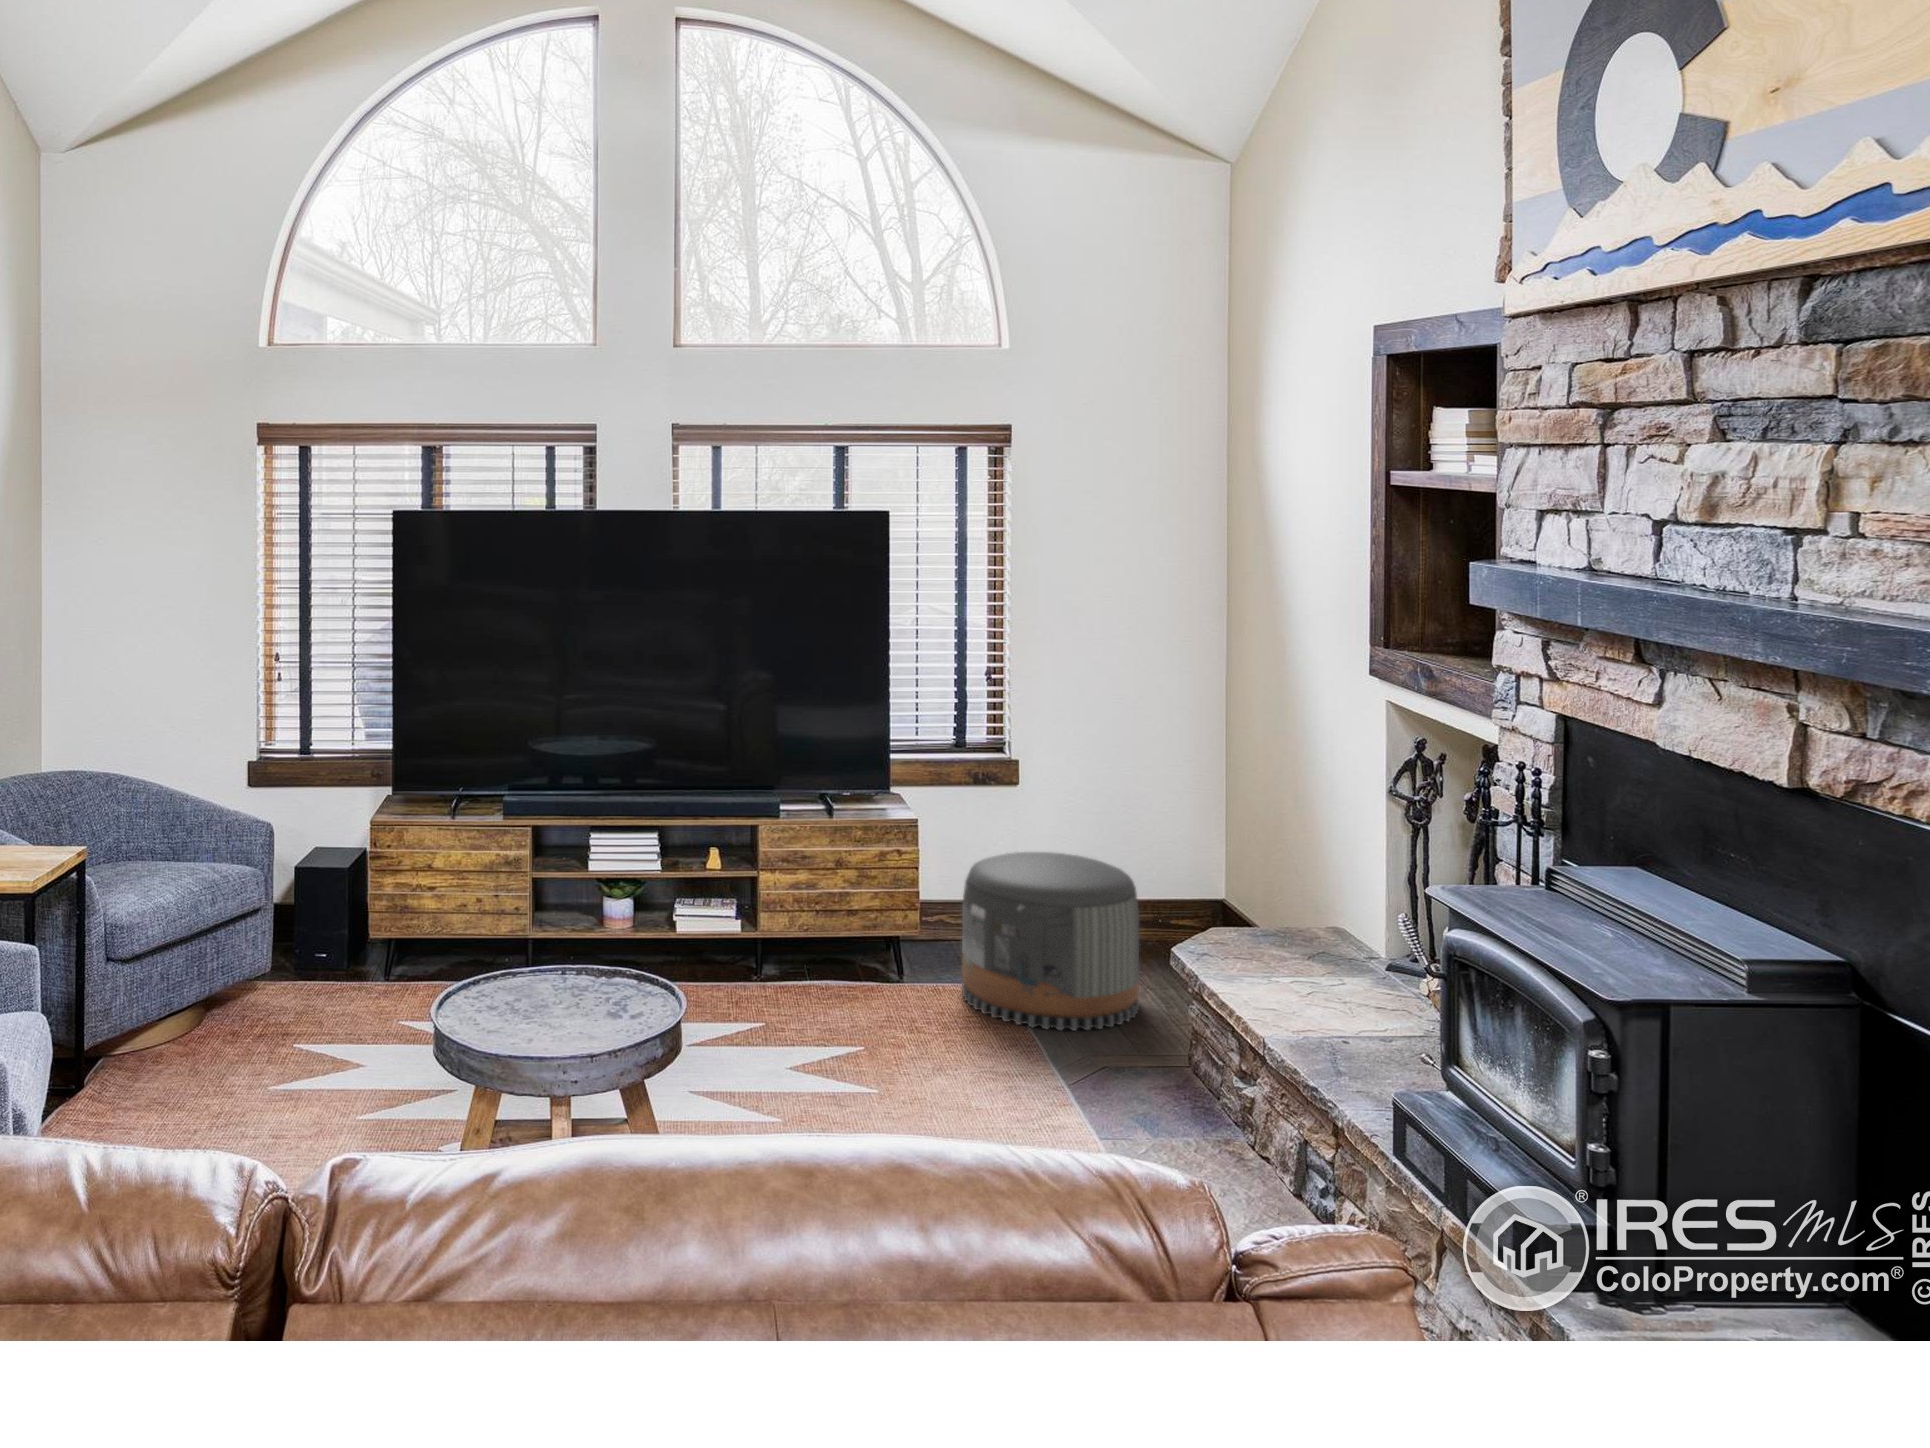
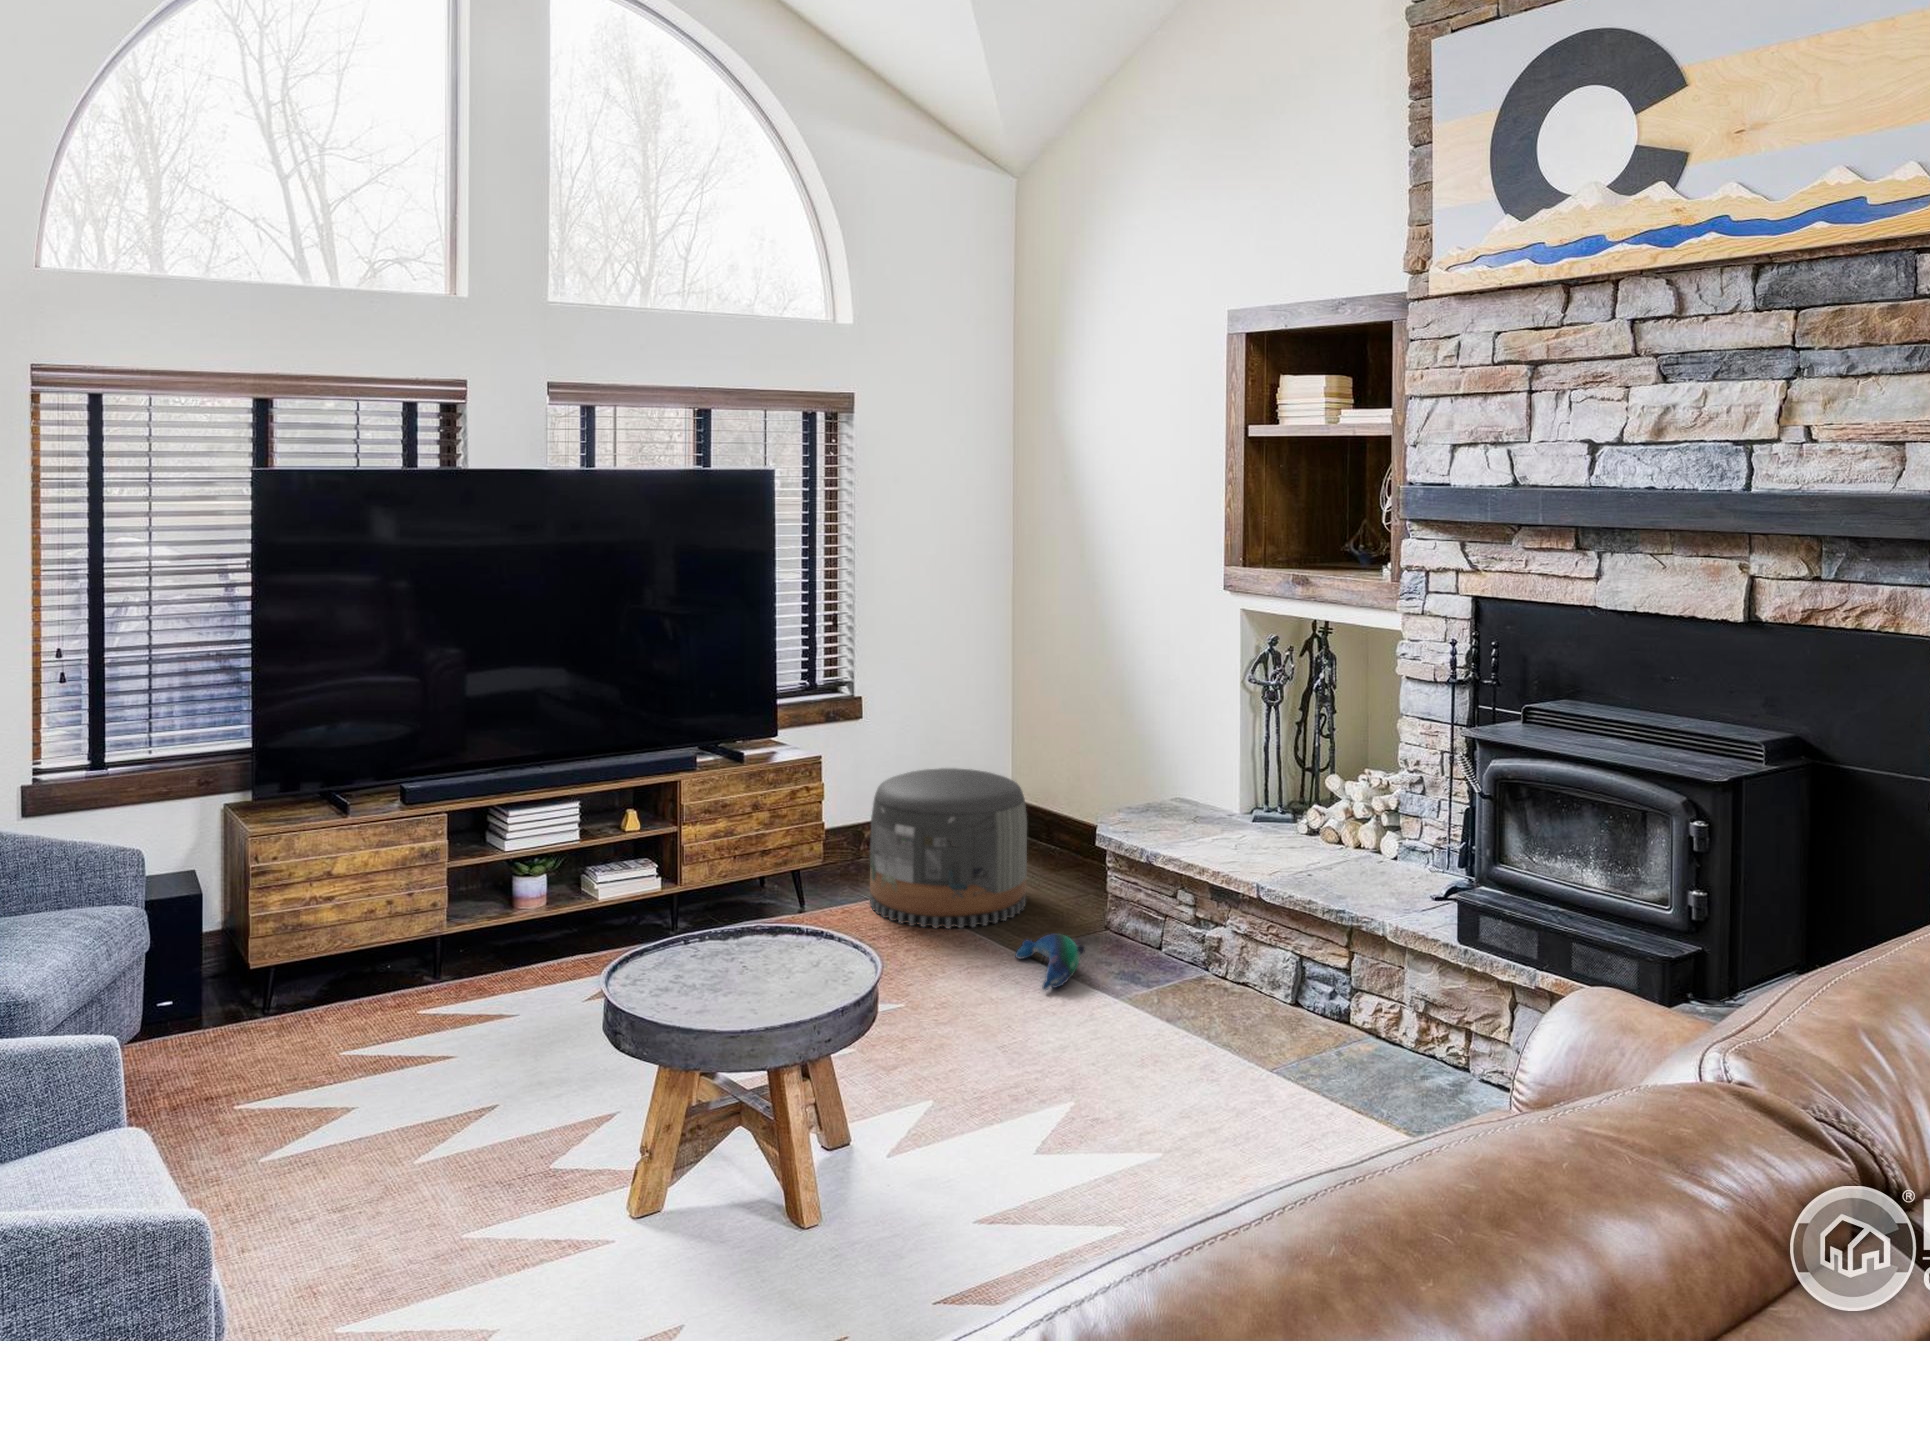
plush toy: none [1040,1049,1109,1104] -> present [1015,933,1085,990]

